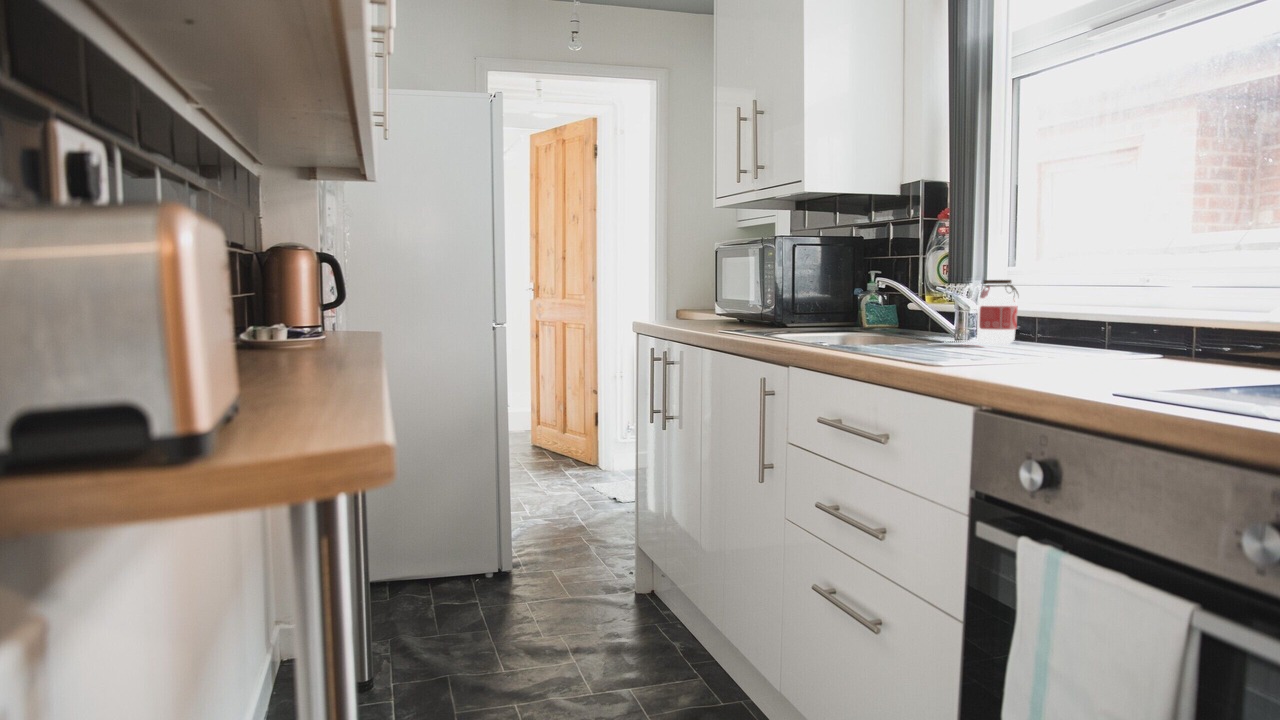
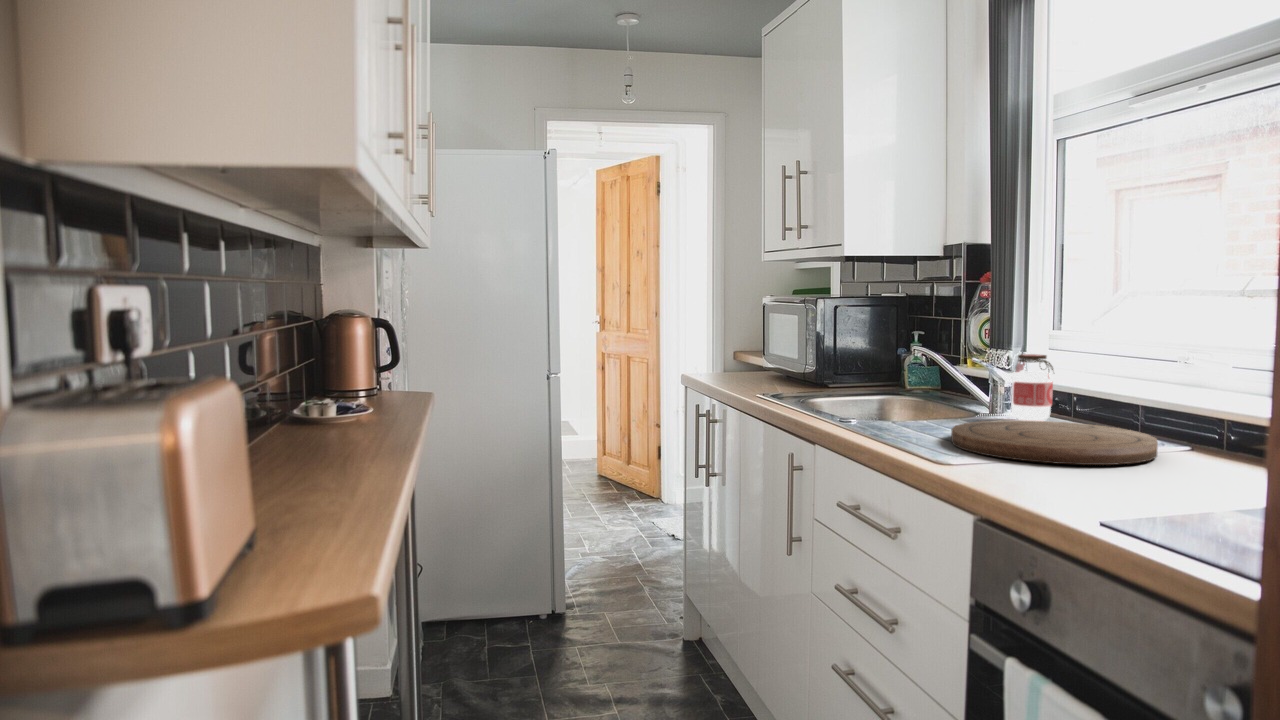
cutting board: none [929,339,1131,366] -> present [951,420,1158,465]

